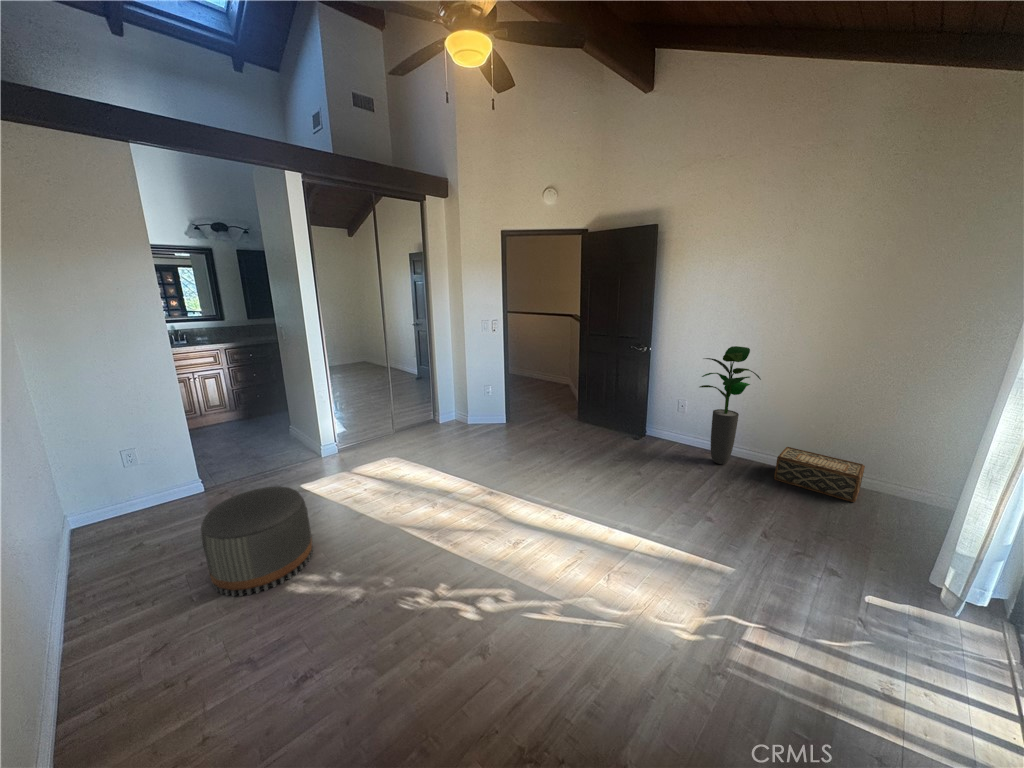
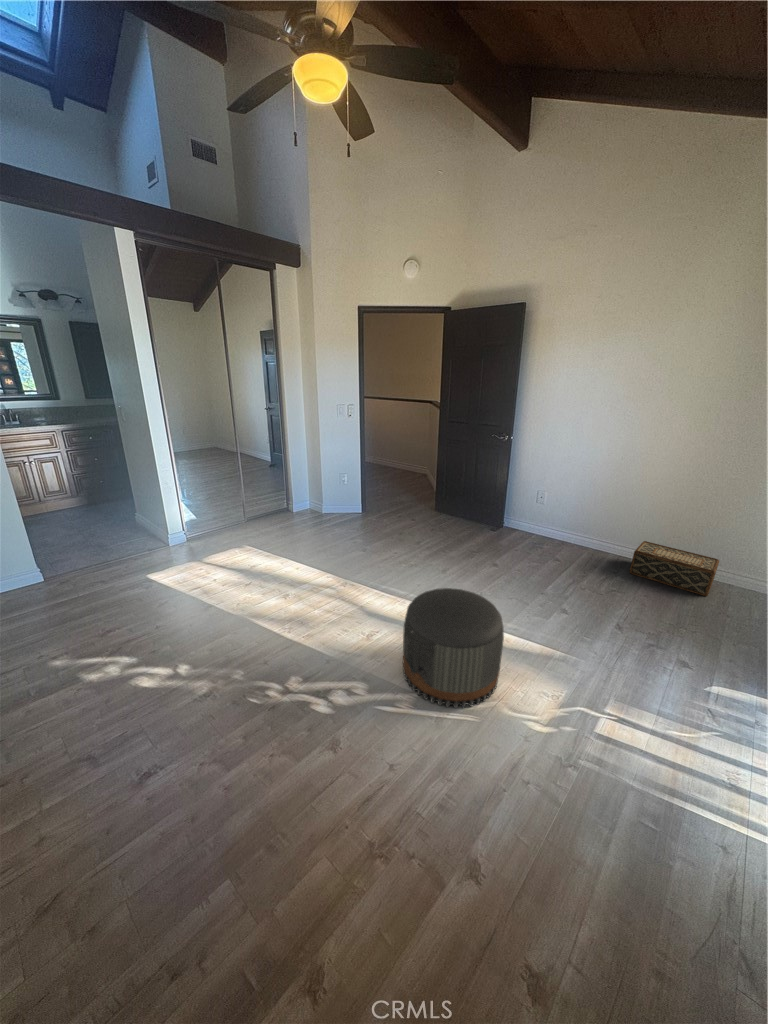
potted plant: present [700,346,761,464] -> none [560,438,624,558]
pouf: present [201,486,313,596] -> present [403,588,504,708]

